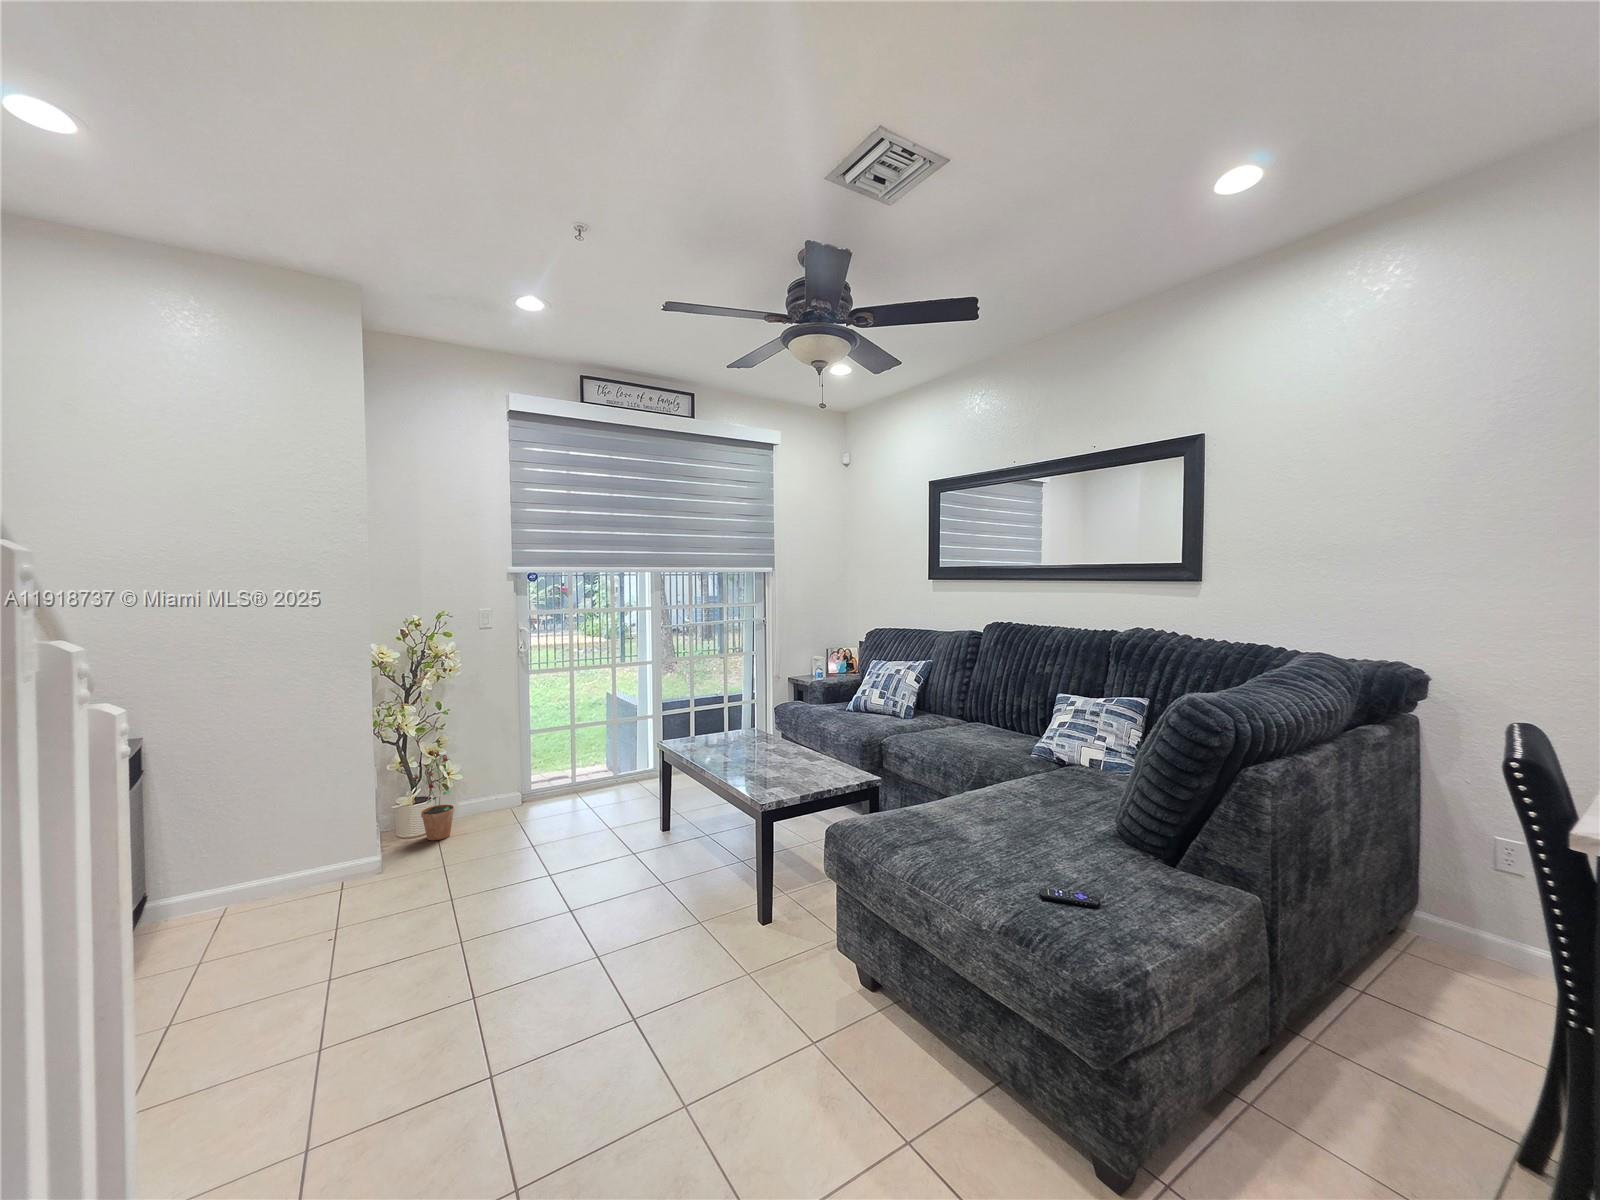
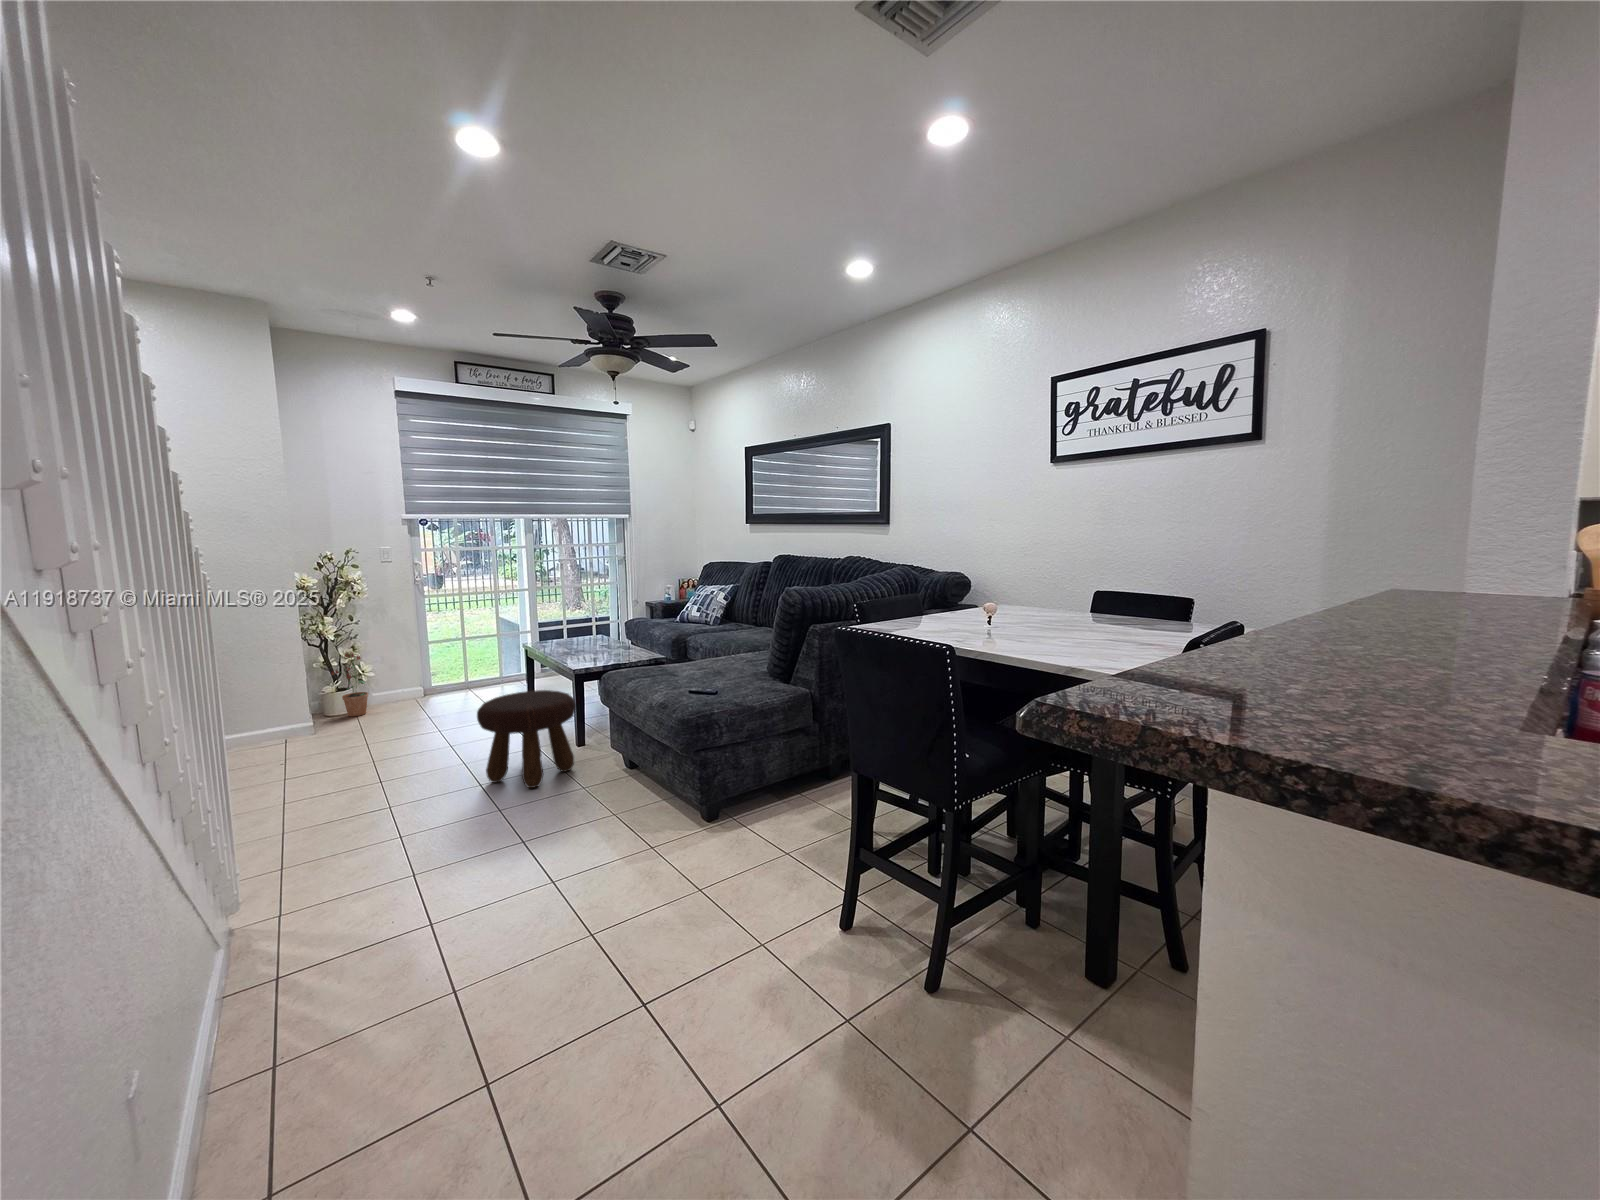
footstool: none [637,847,792,1044] -> present [477,690,576,788]

